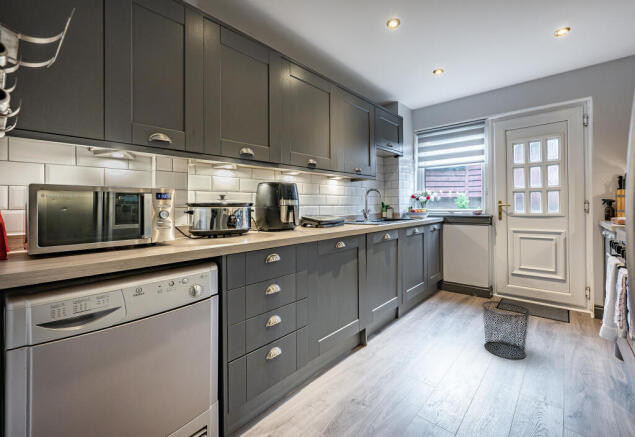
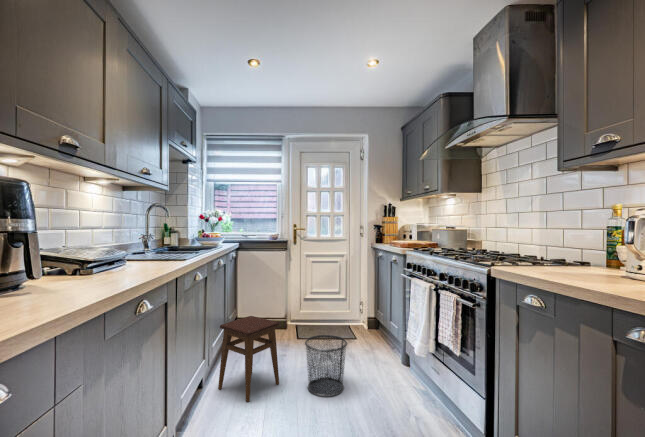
stool: none [409,274,459,337] -> present [218,316,279,402]

